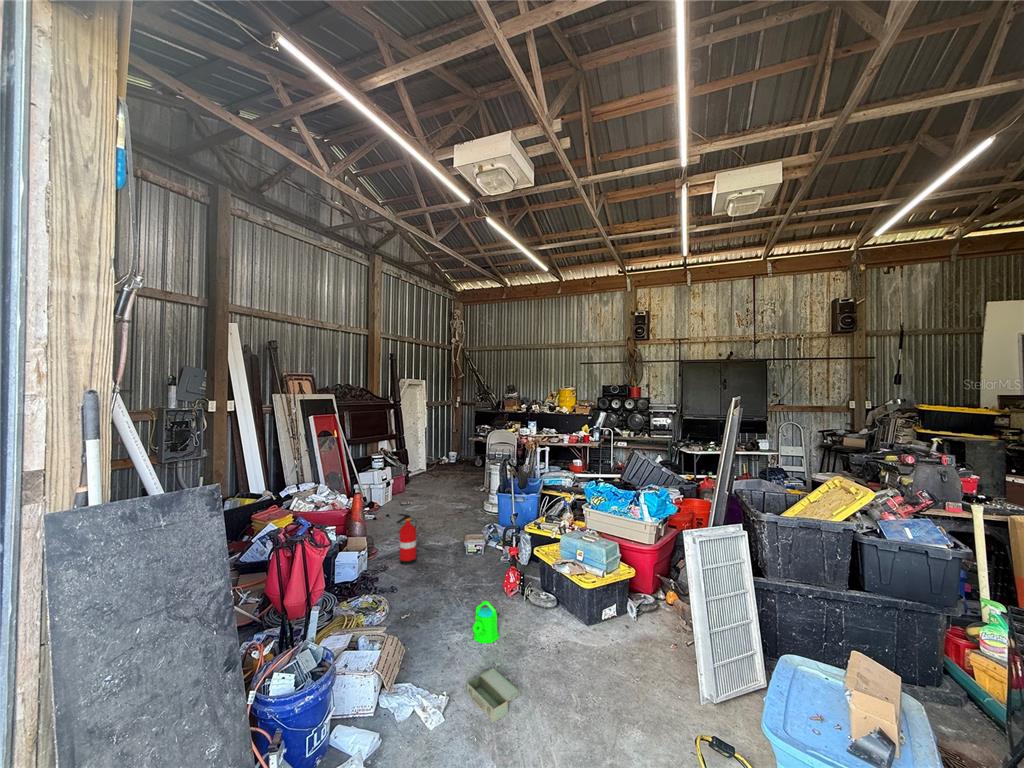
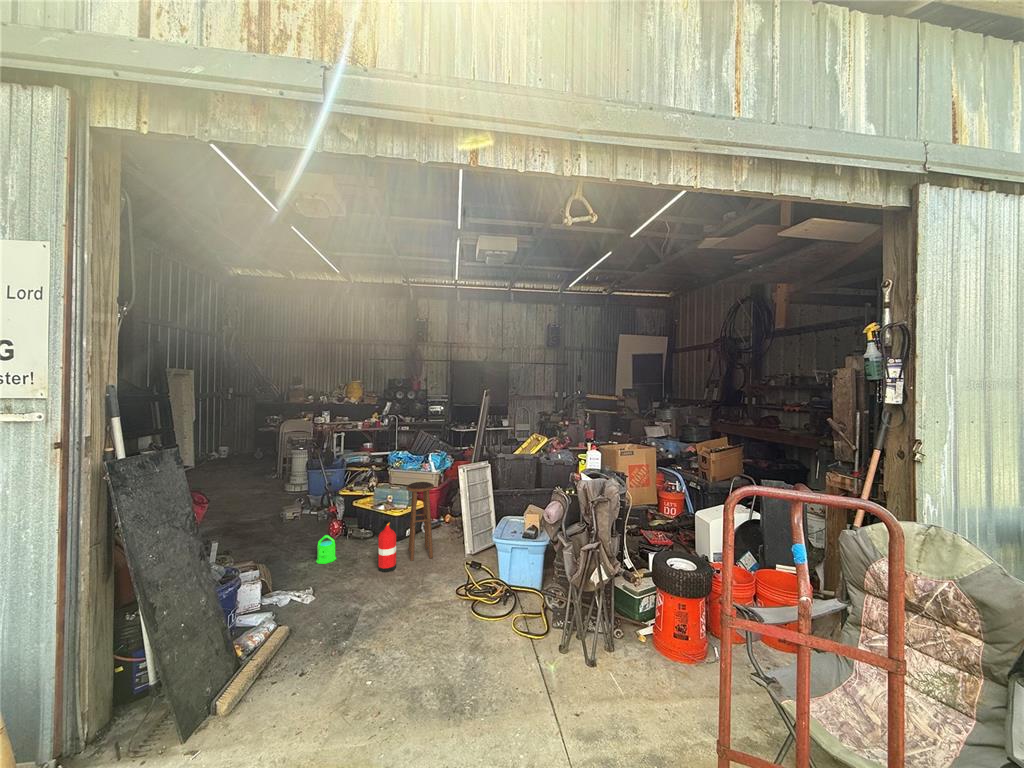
fire extinguisher: present [397,514,417,565] -> present [378,519,396,572]
stool: none [593,546,639,686] -> present [406,482,434,561]
toolbox: present [467,668,520,722] -> none [326,569,365,592]

